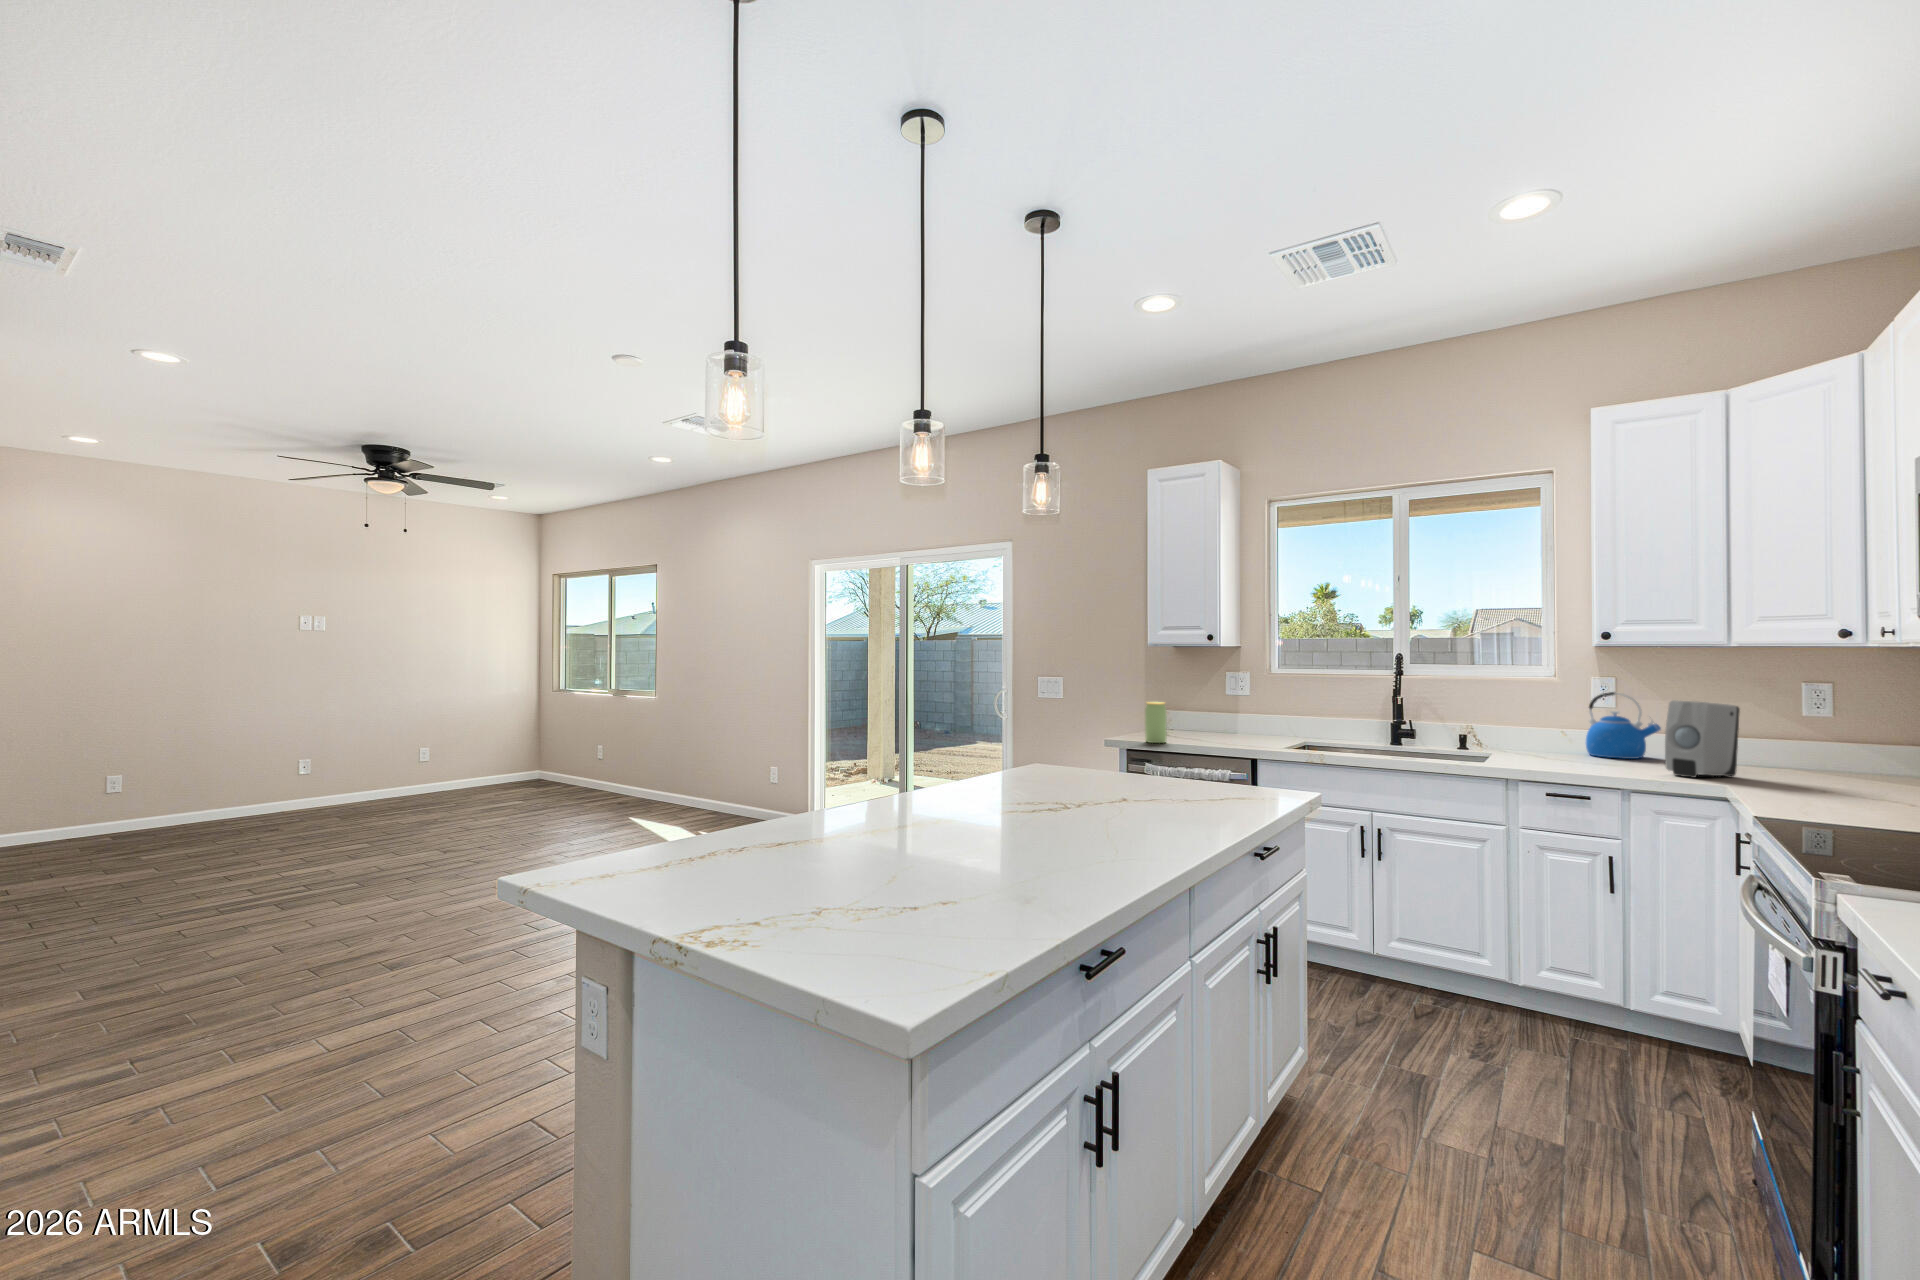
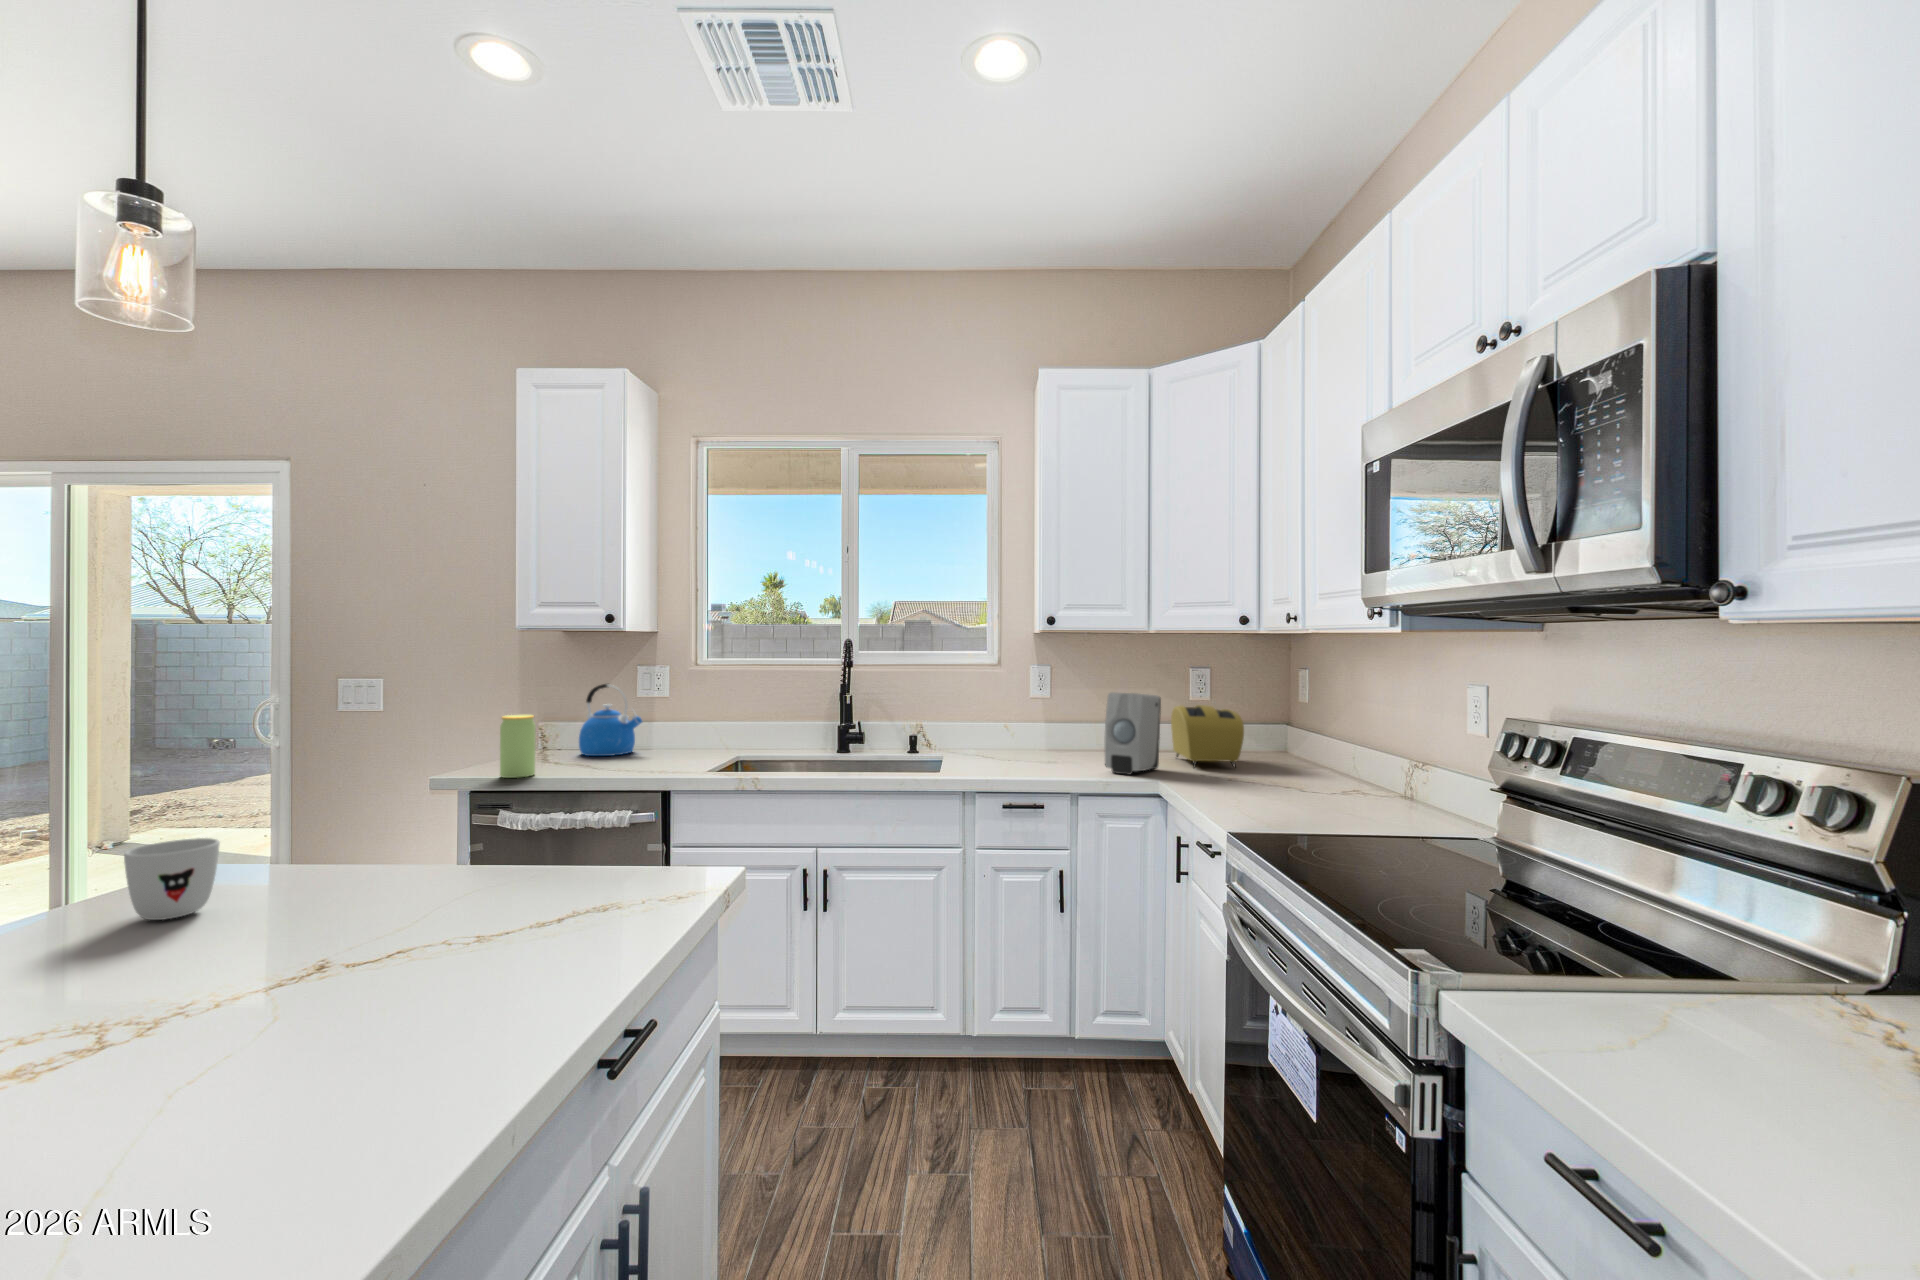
kettle: present [1586,692,1661,759] -> present [579,684,642,756]
toaster: none [1766,717,1855,784] -> present [1171,705,1244,768]
mug: none [1041,746,1072,779] -> present [124,838,220,920]

